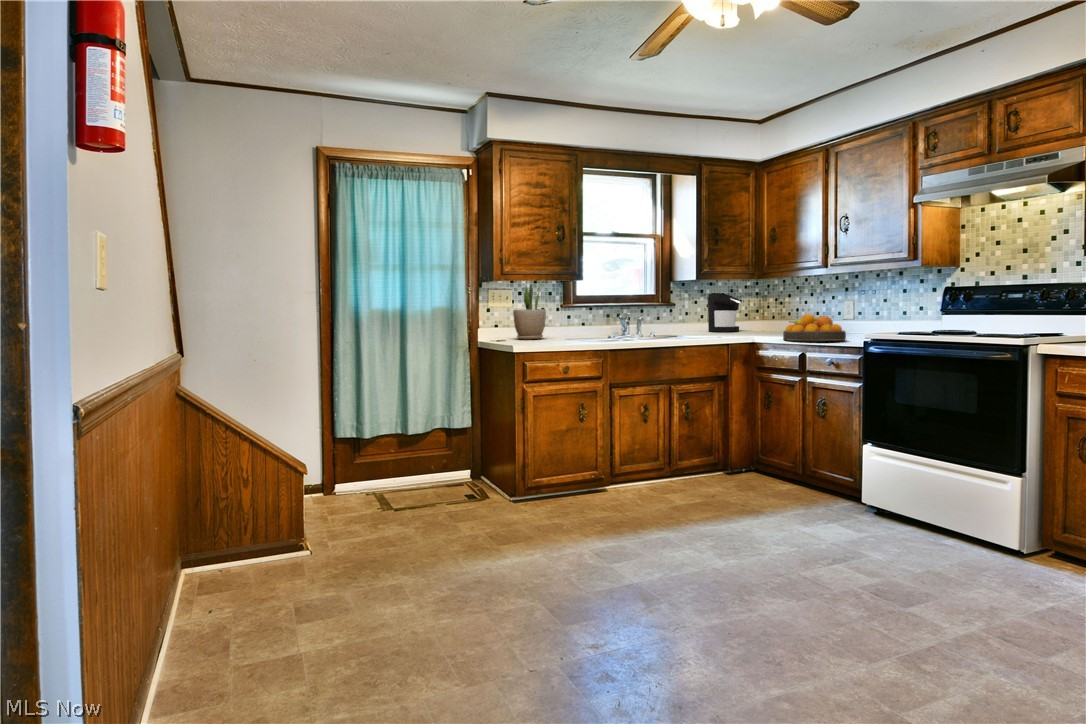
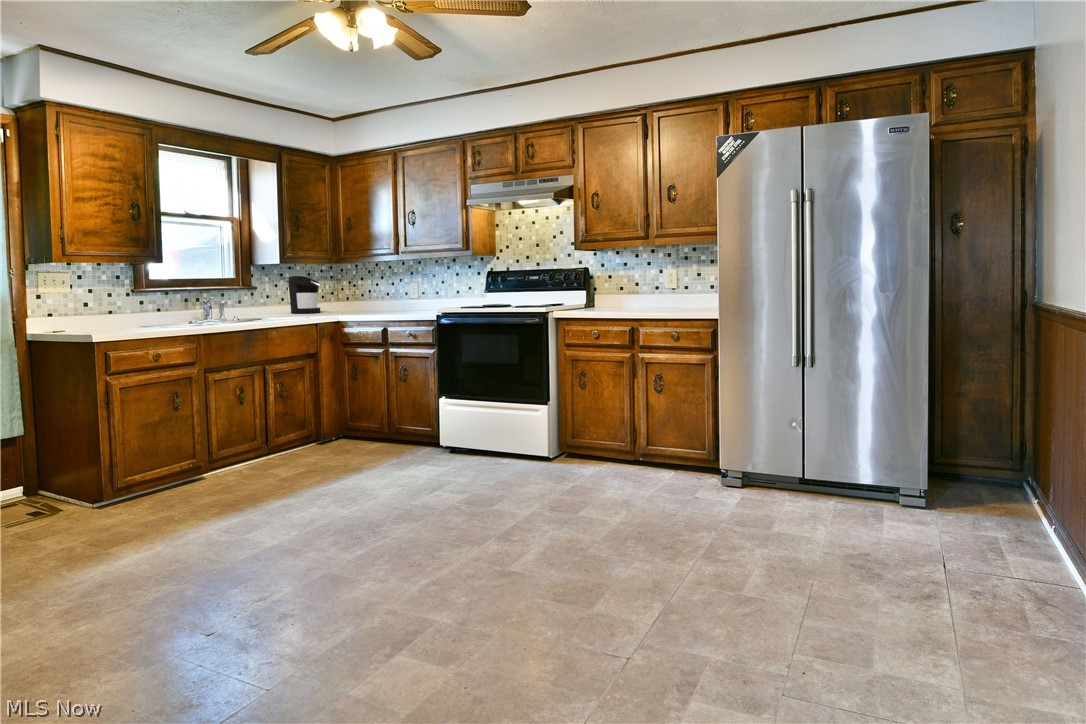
potted plant: present [513,281,546,339] -> none [72,258,116,327]
fruit bowl: present [783,314,846,341] -> none [368,295,420,319]

